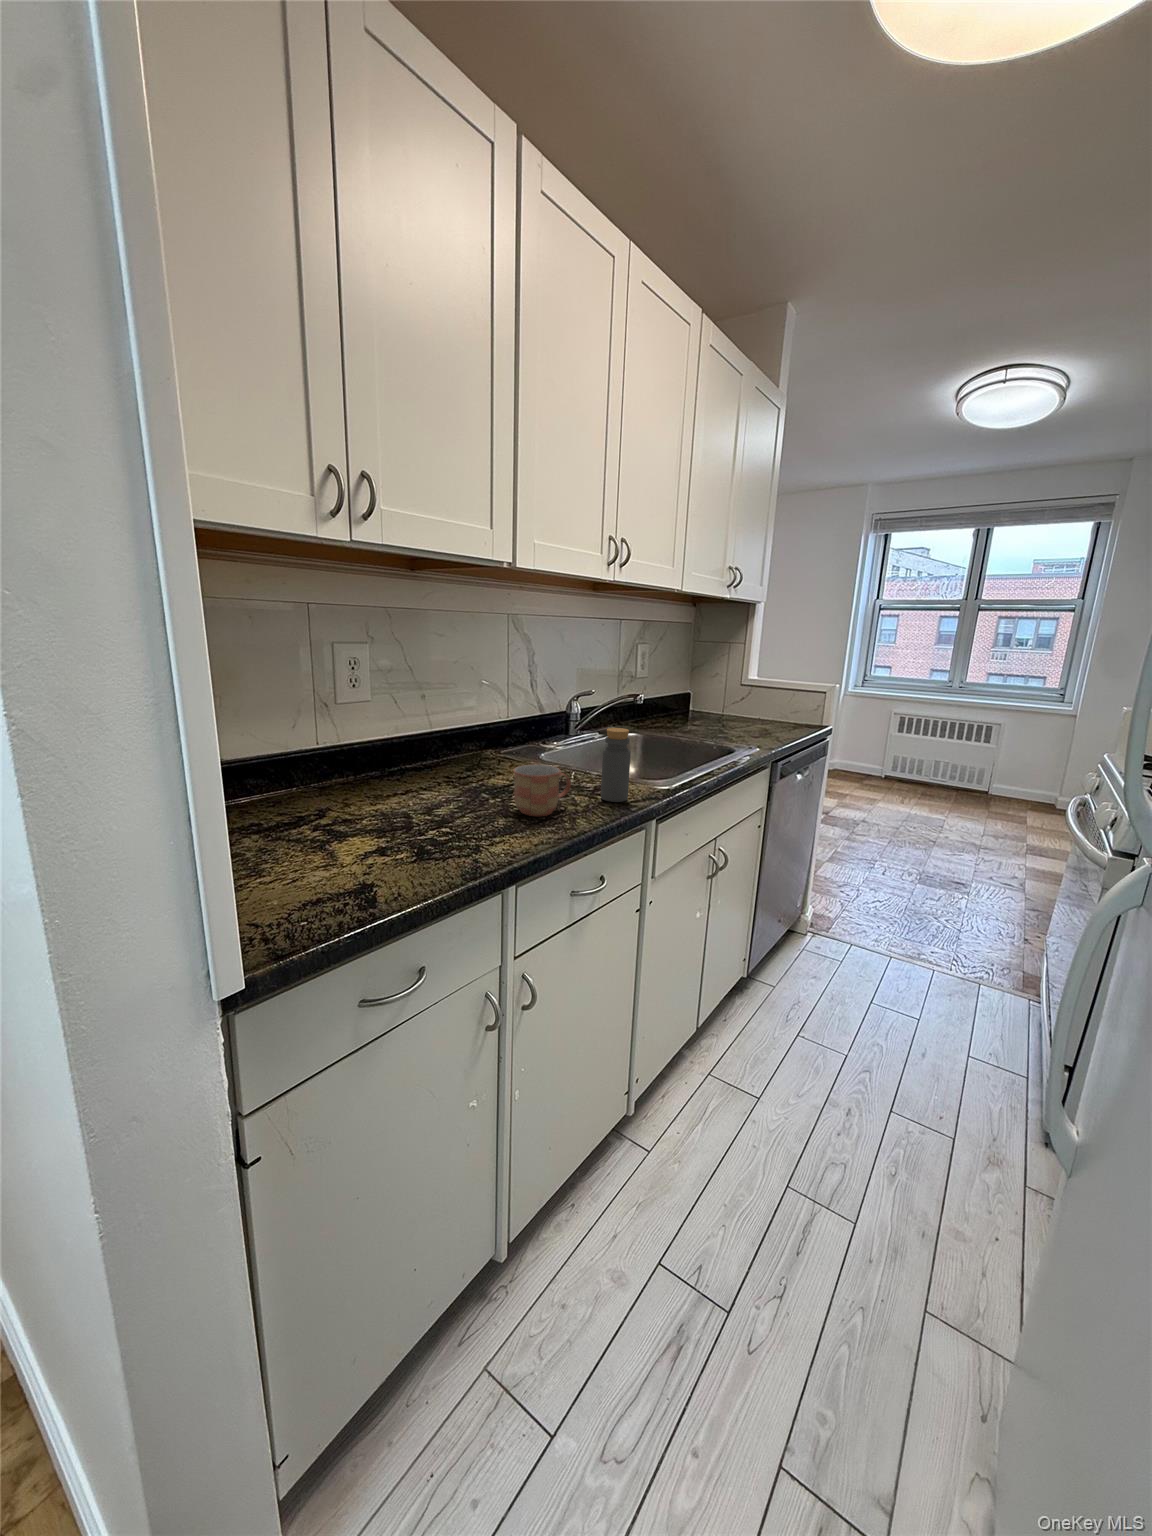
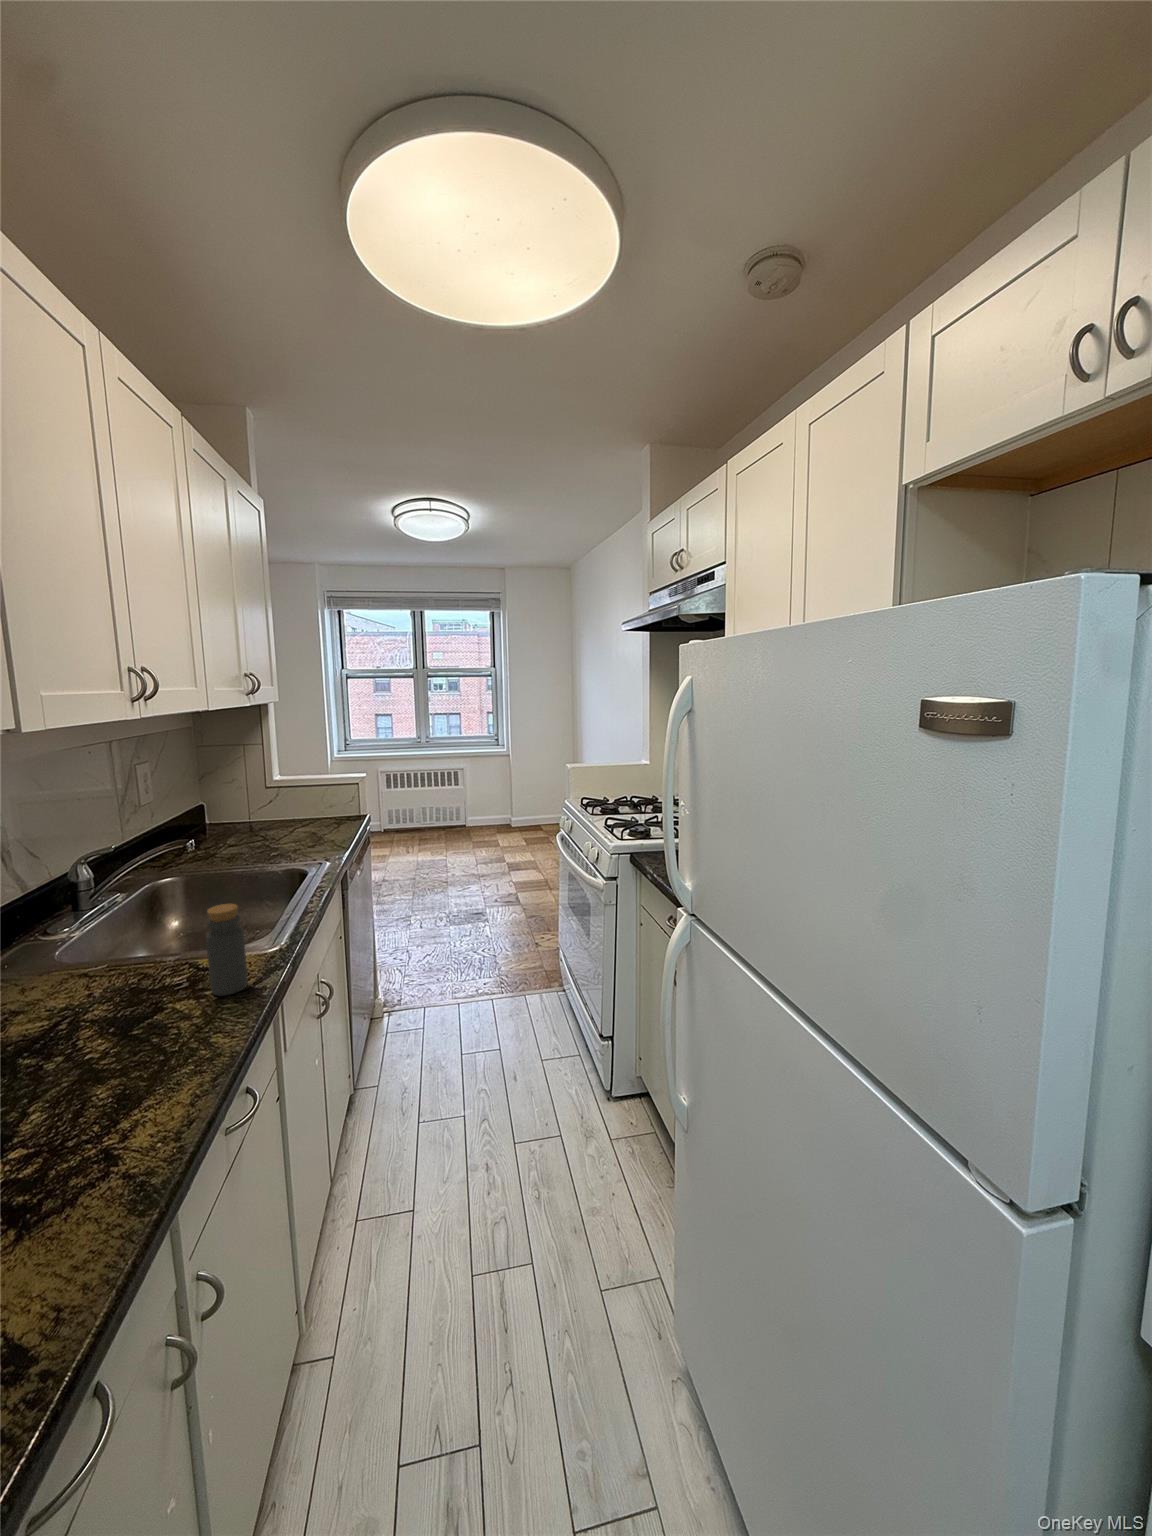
mug: present [513,765,571,816] -> none [95,985,182,1066]

